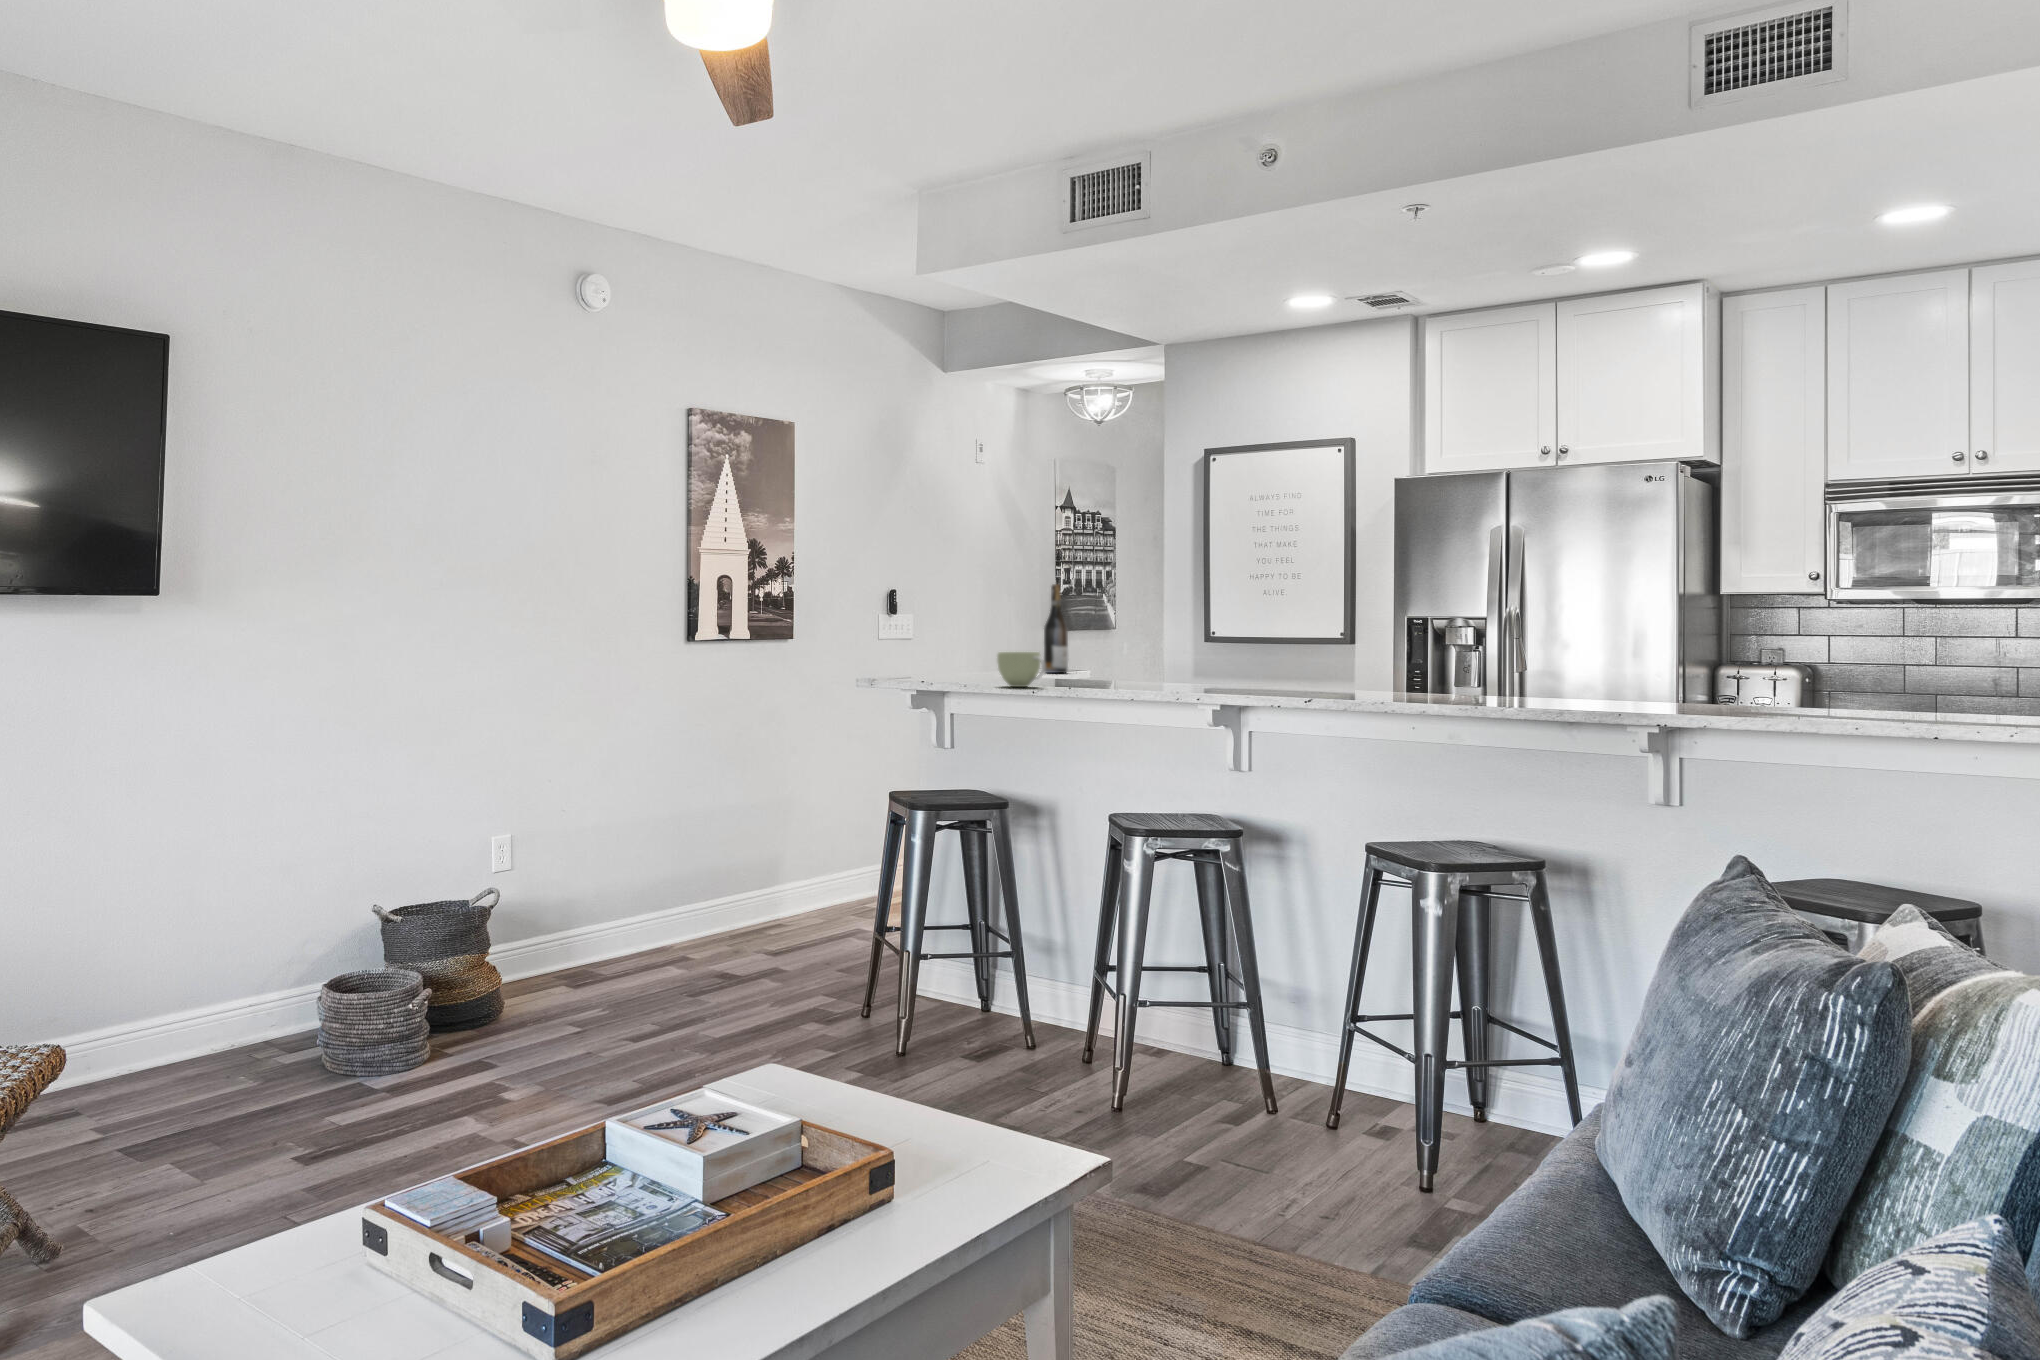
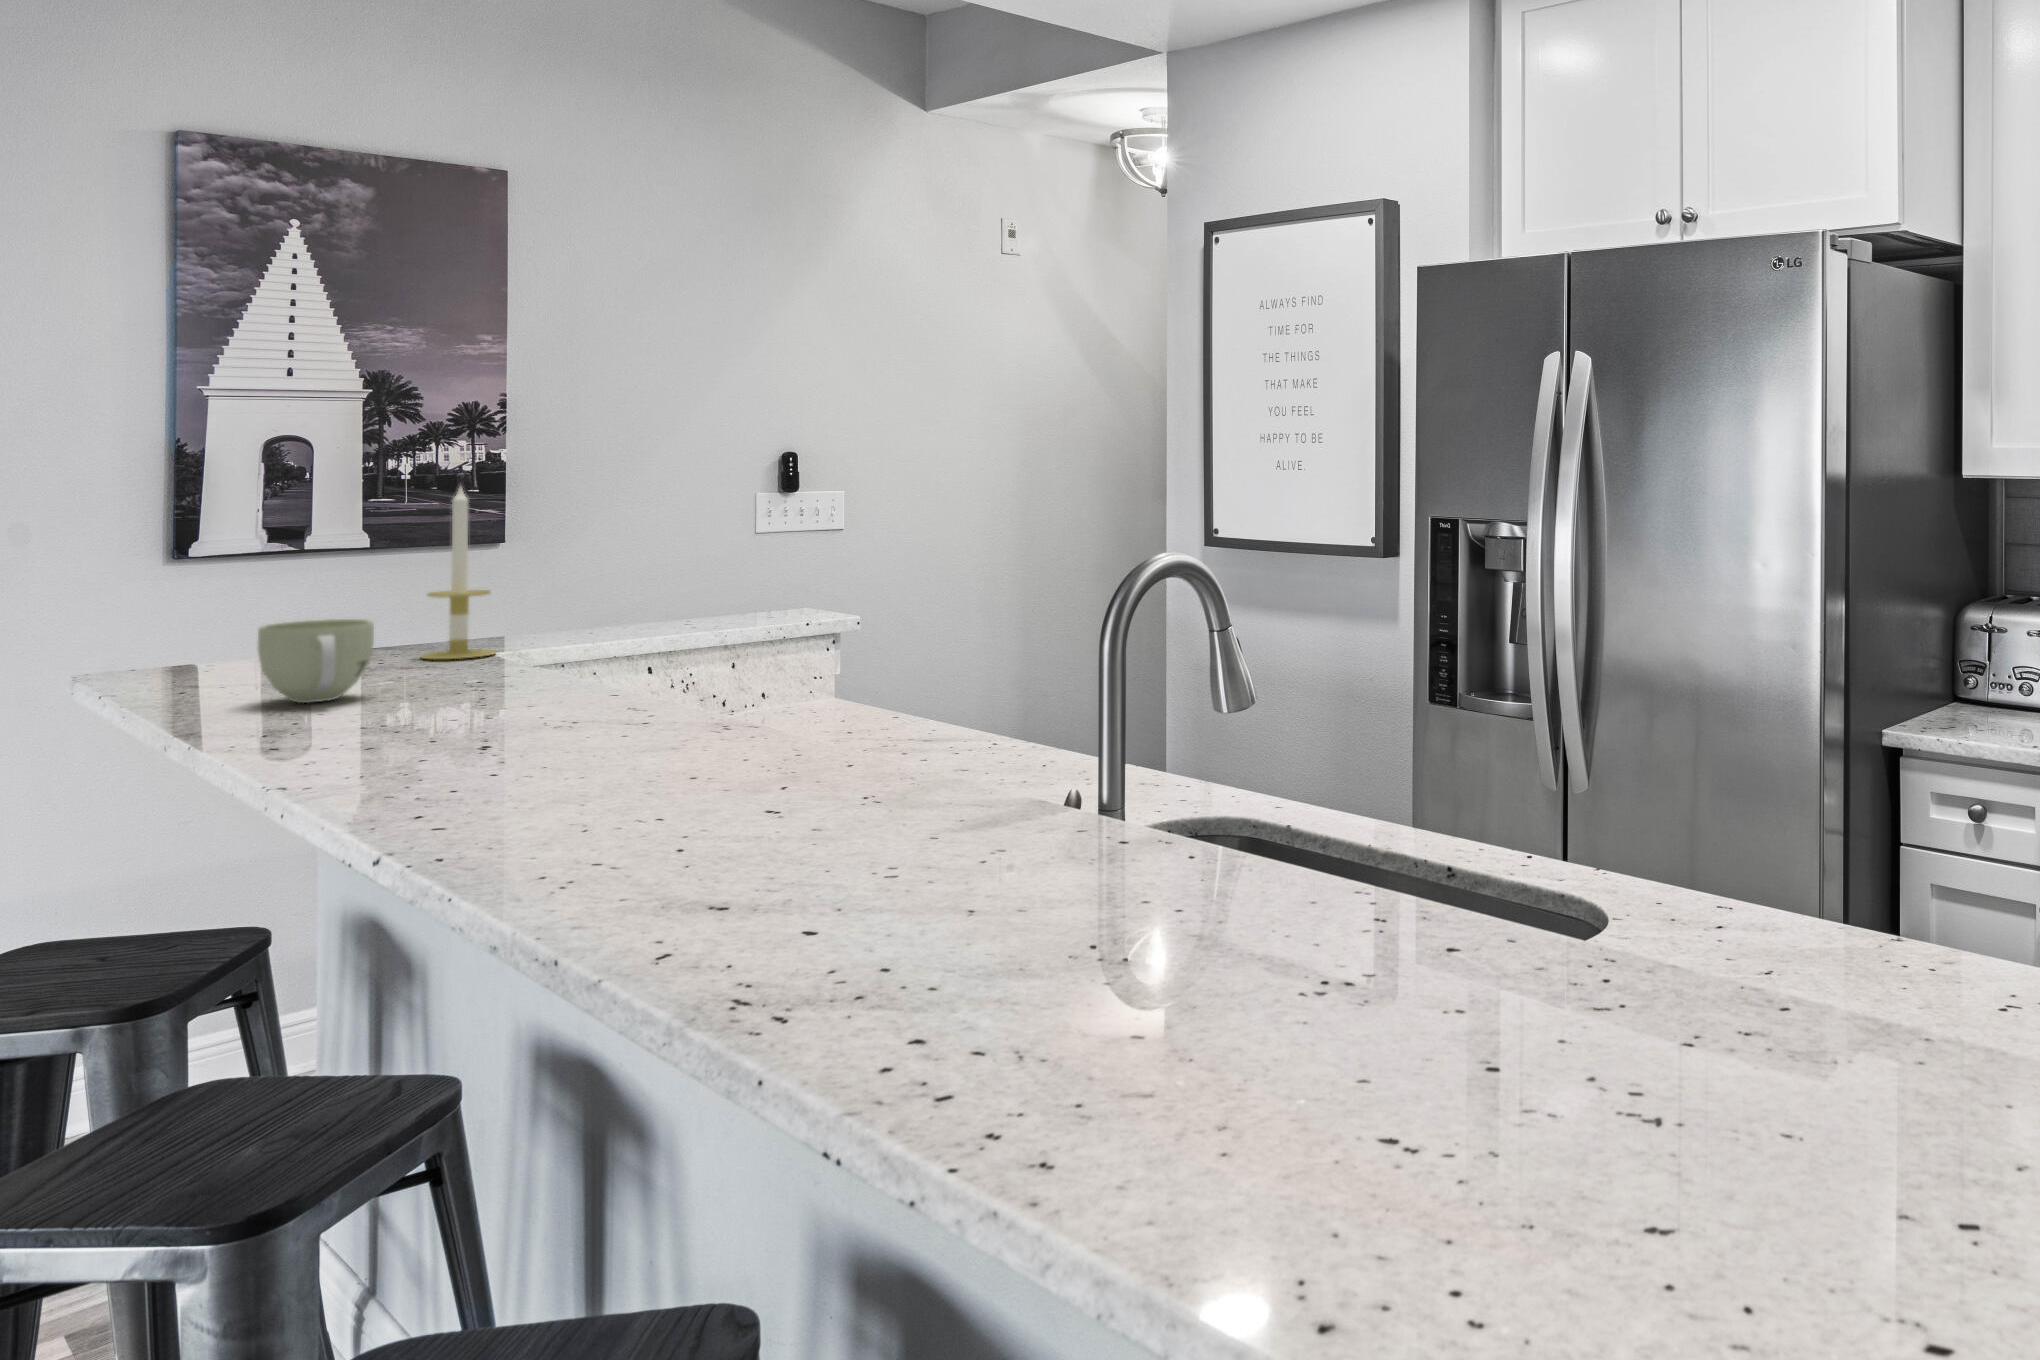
wine bottle: present [1043,584,1068,673] -> none [708,460,760,632]
candle: none [966,593,998,679] -> present [421,487,495,659]

